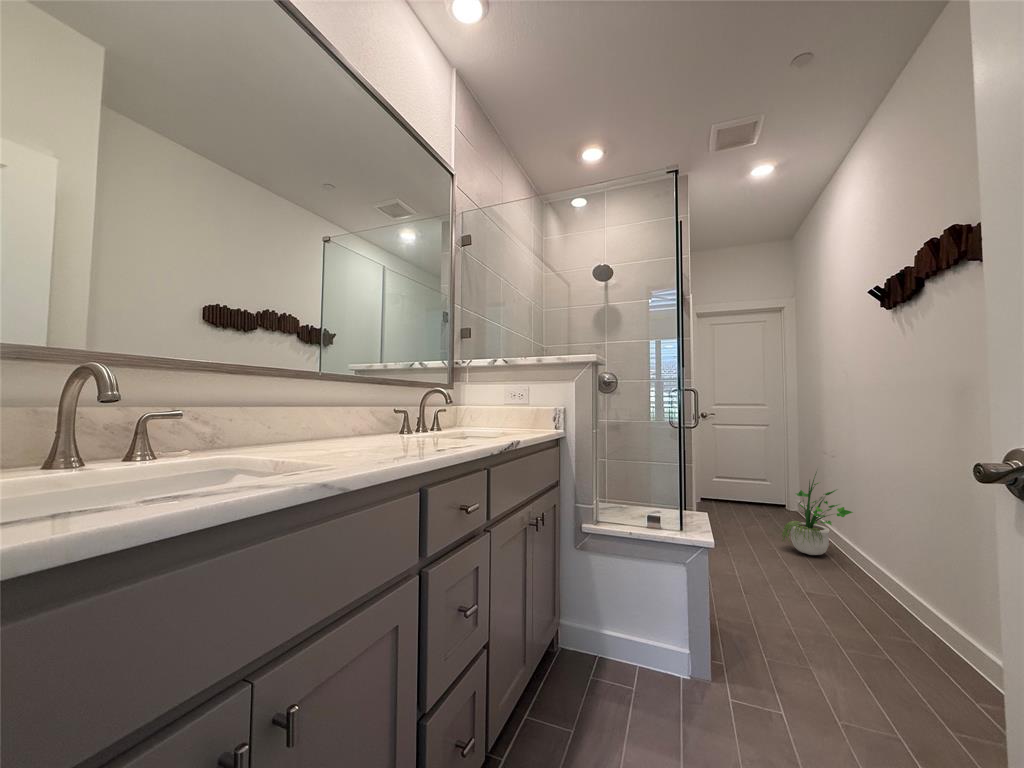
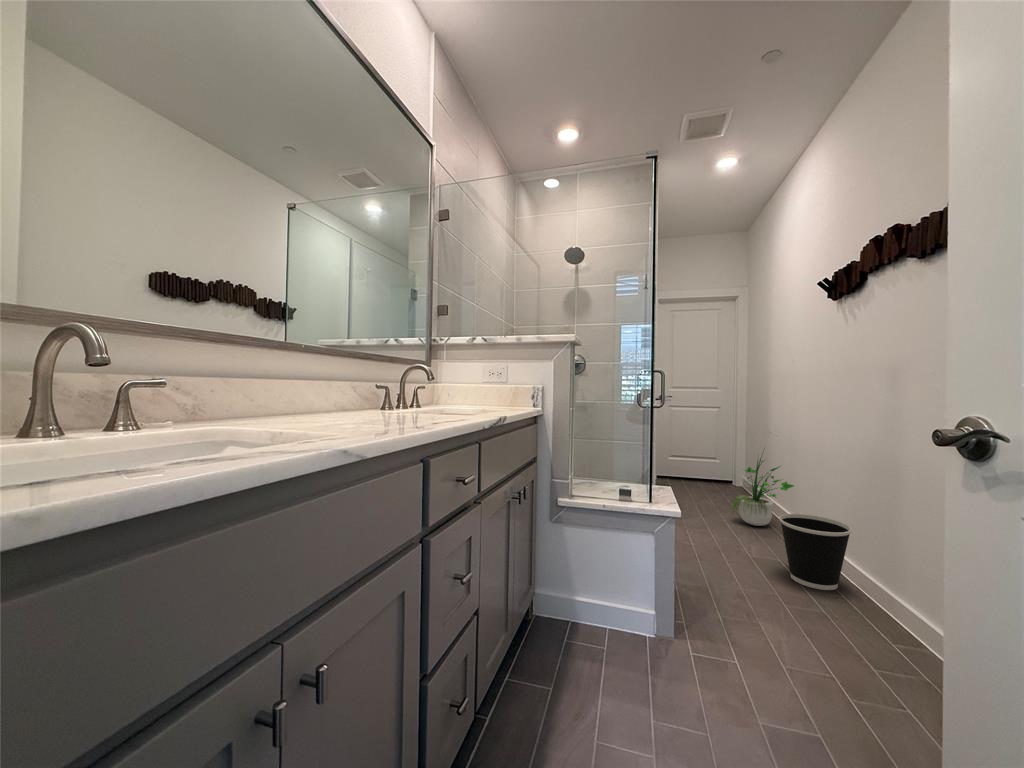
wastebasket: none [833,544,919,633] -> present [779,514,852,590]

